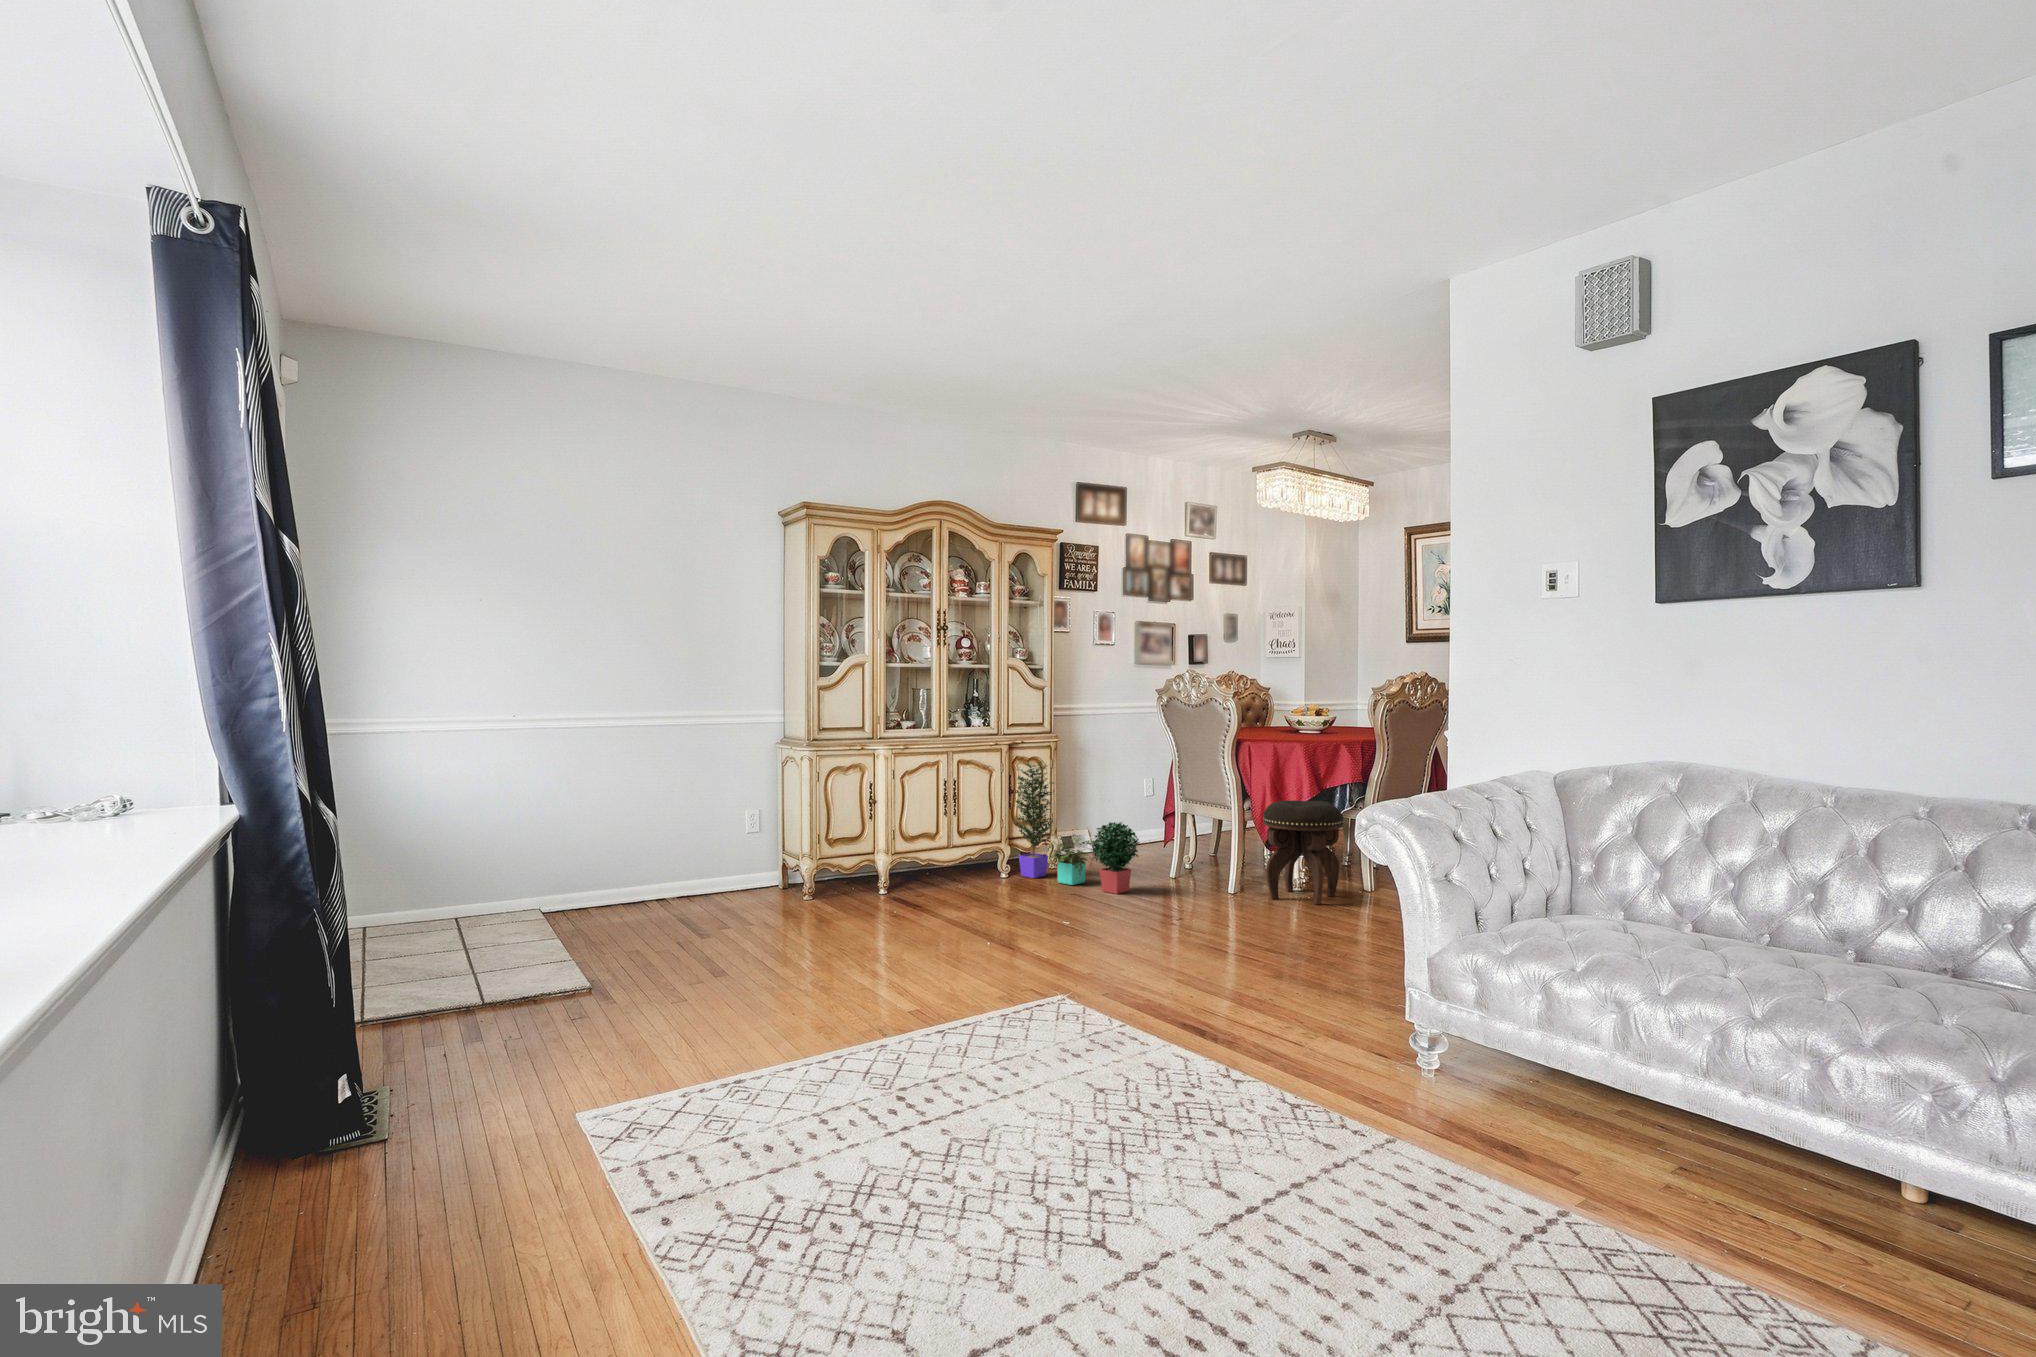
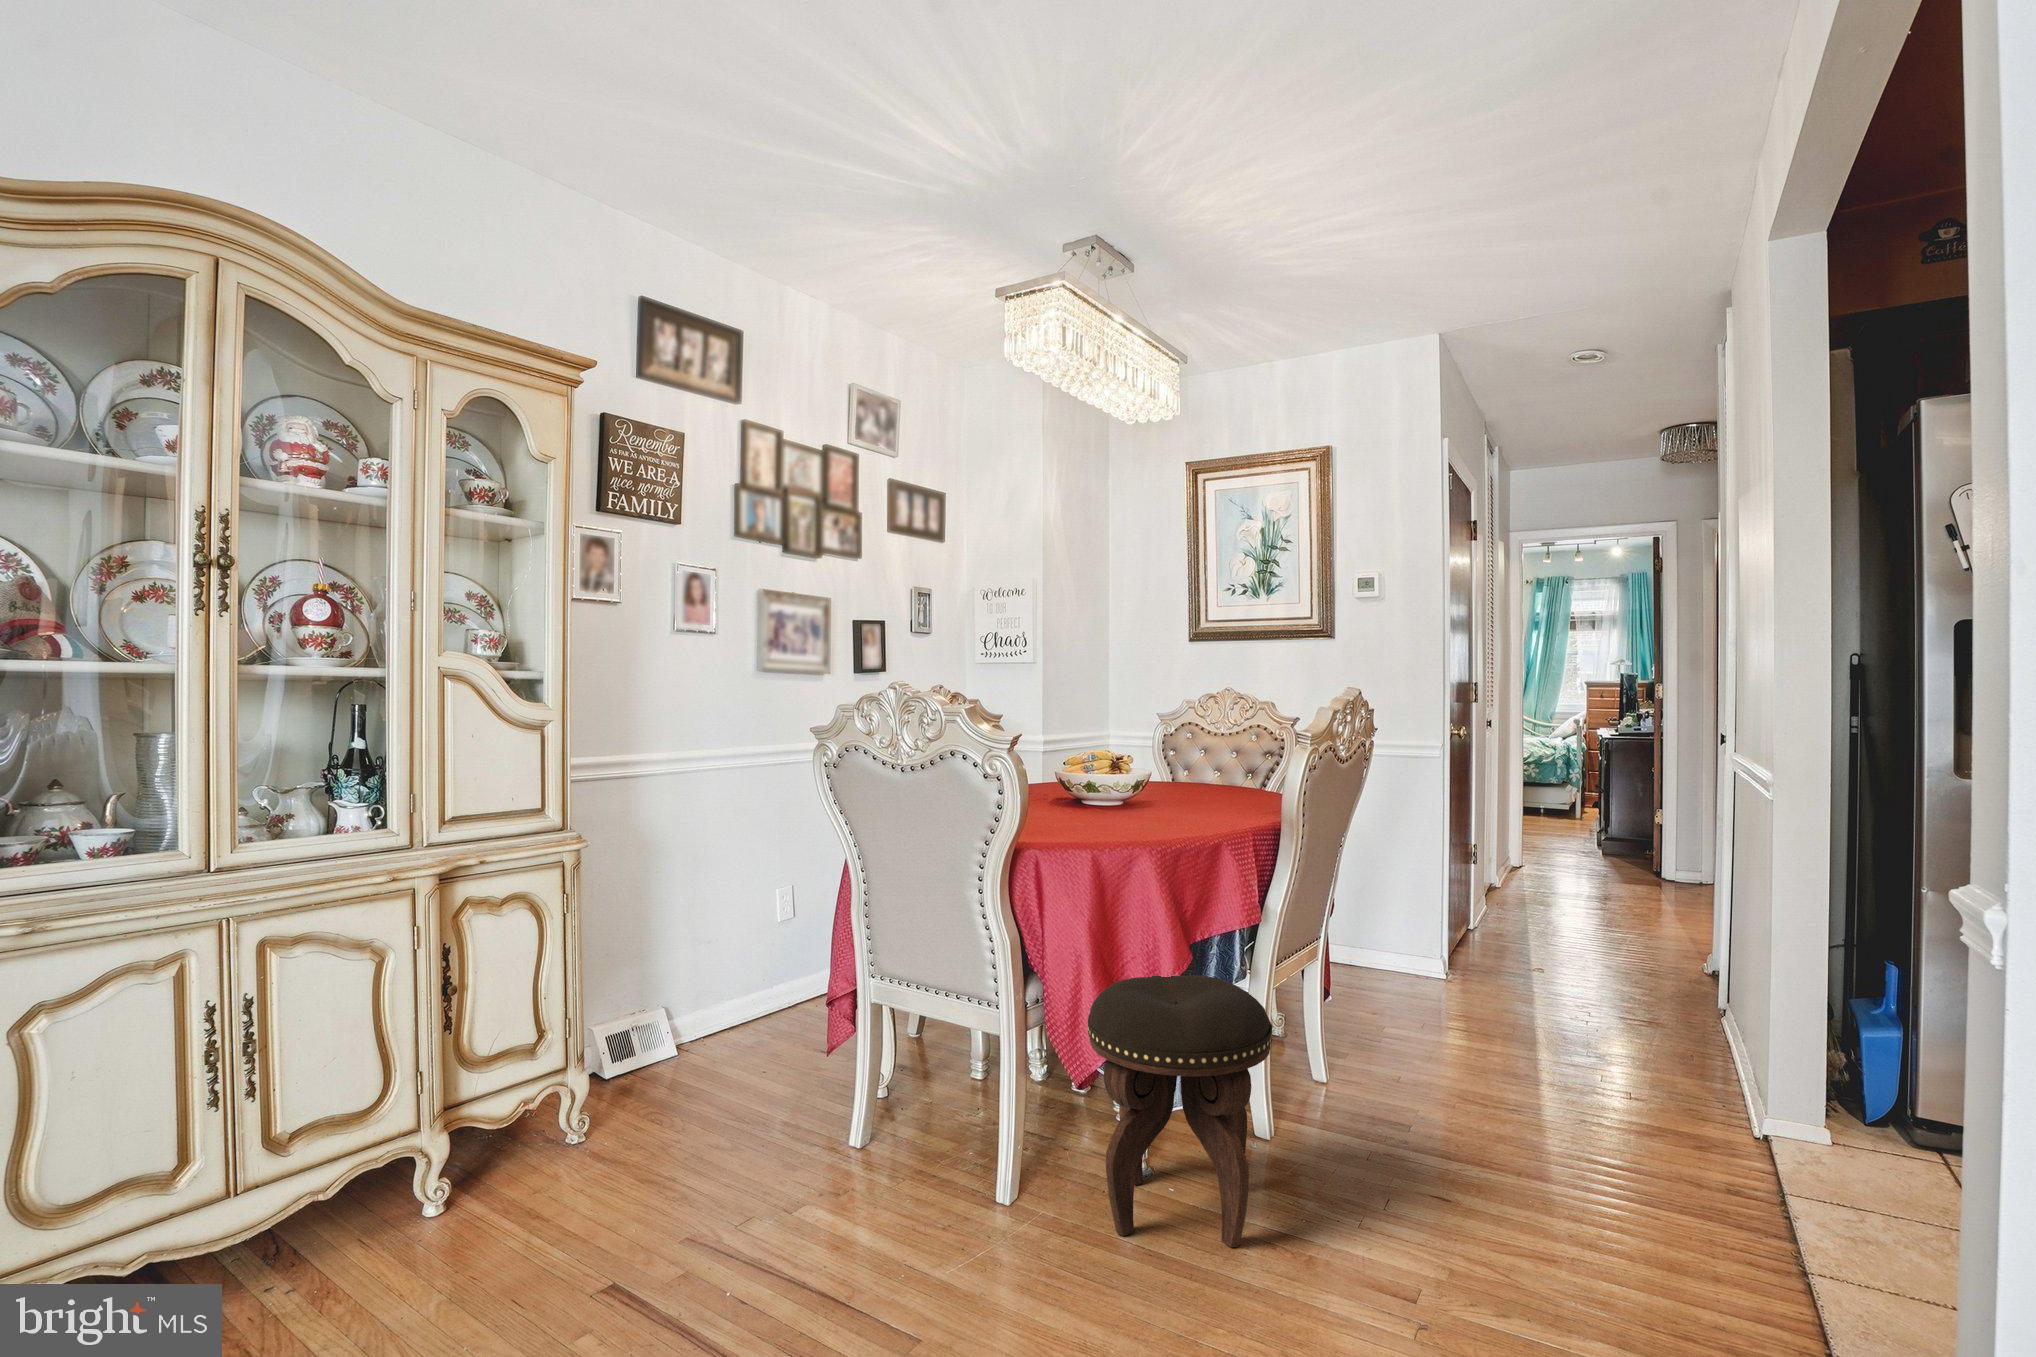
potted plant: present [1013,761,1139,894] -> none [441,913,791,1288]

